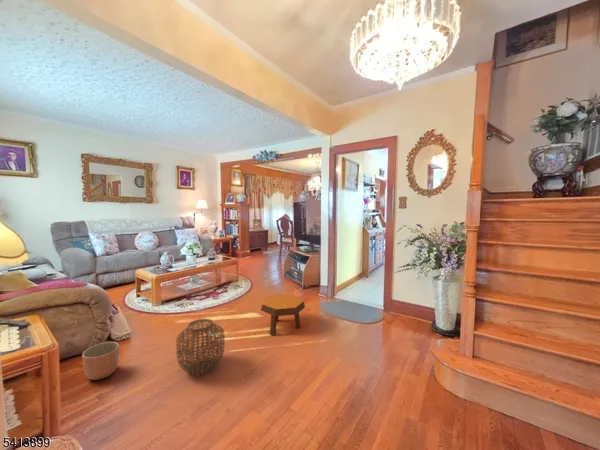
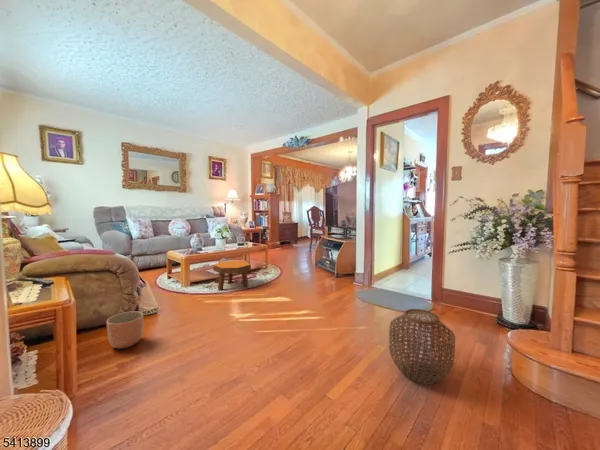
footstool: present [261,294,305,336] -> present [213,261,251,290]
woven basket: present [176,319,224,375] -> present [389,309,455,384]

